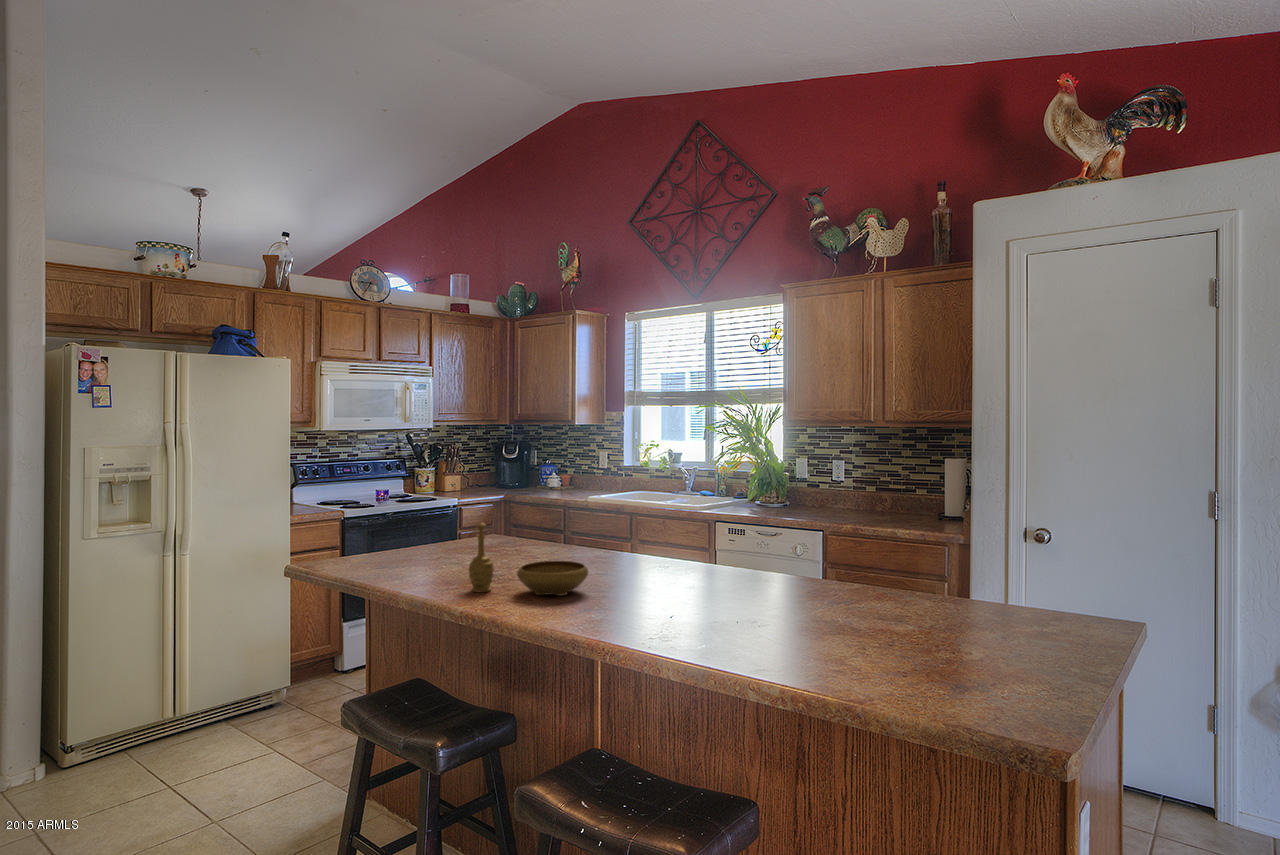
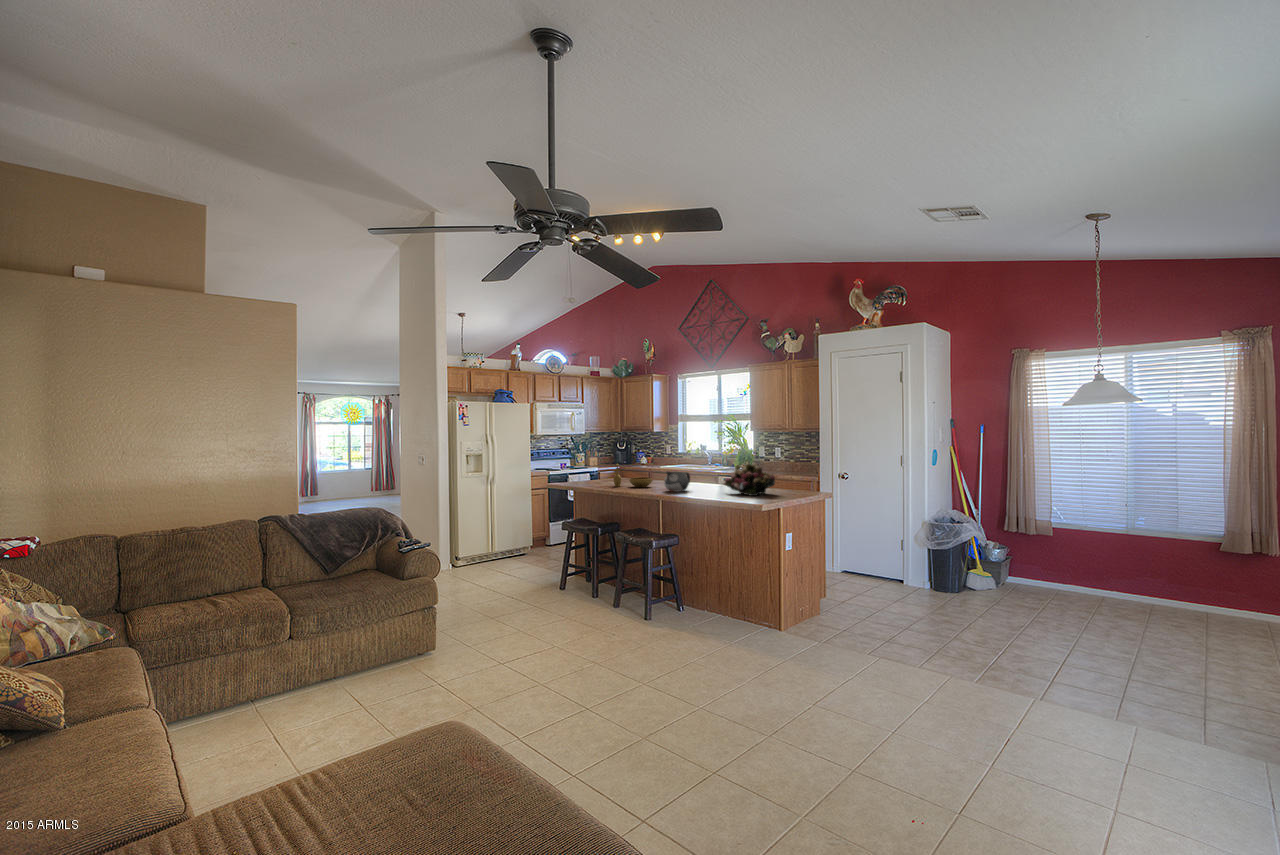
flower arrangement: none [829,531,1022,663] -> present [723,463,775,496]
teapot: none [633,555,713,630] -> present [664,471,690,492]

